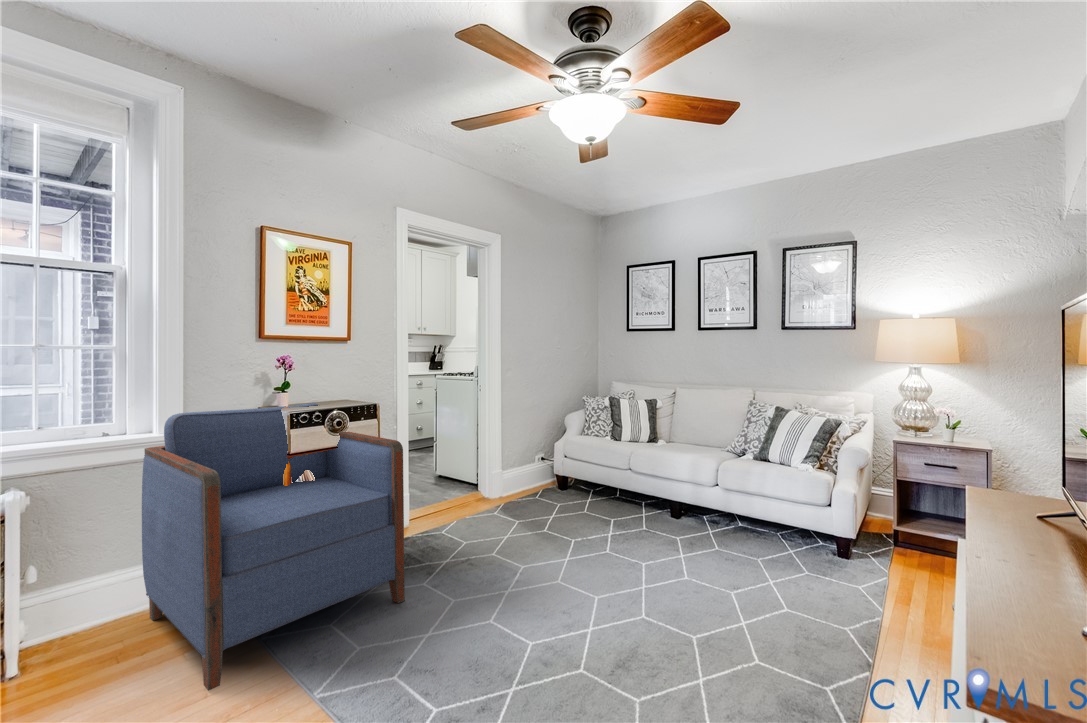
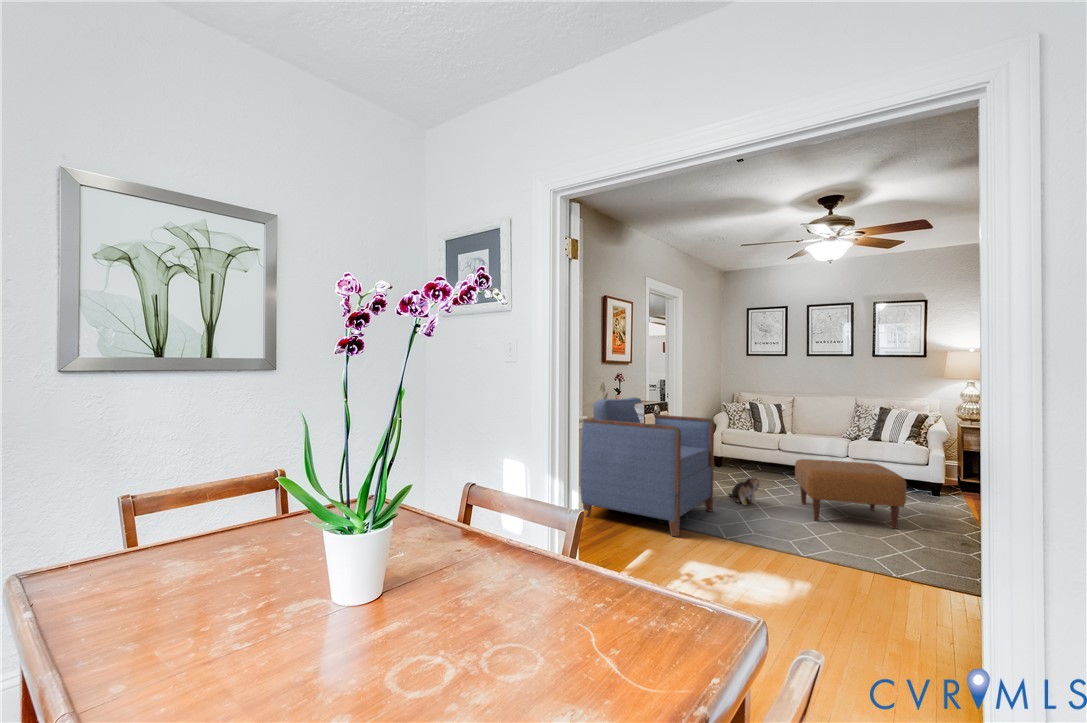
ottoman: none [540,504,710,661] -> present [795,459,906,528]
plush toy: none [476,537,504,585] -> present [729,477,762,505]

